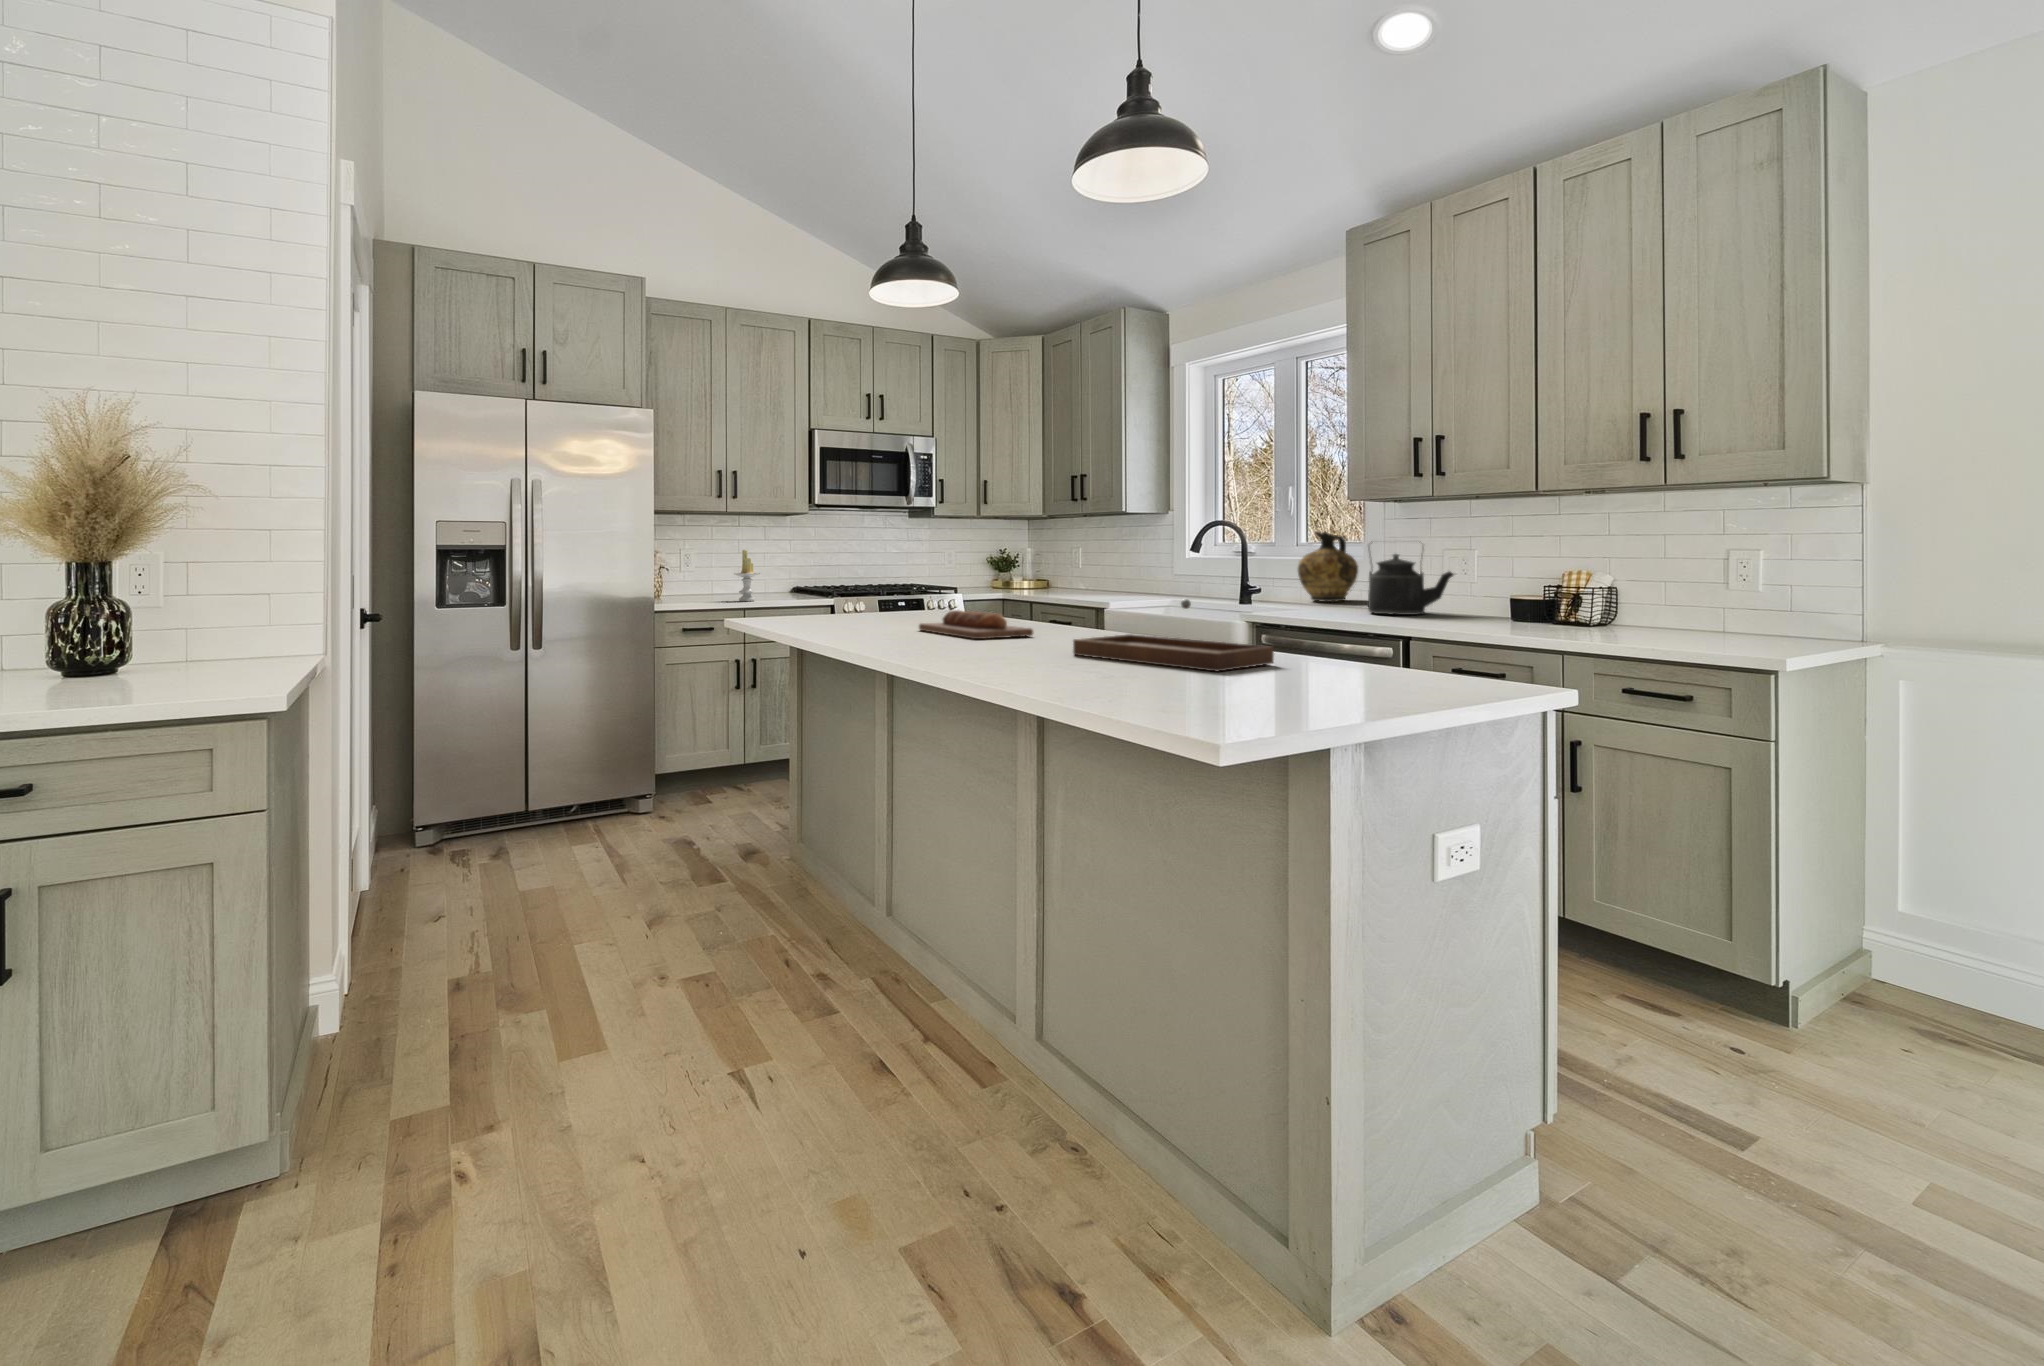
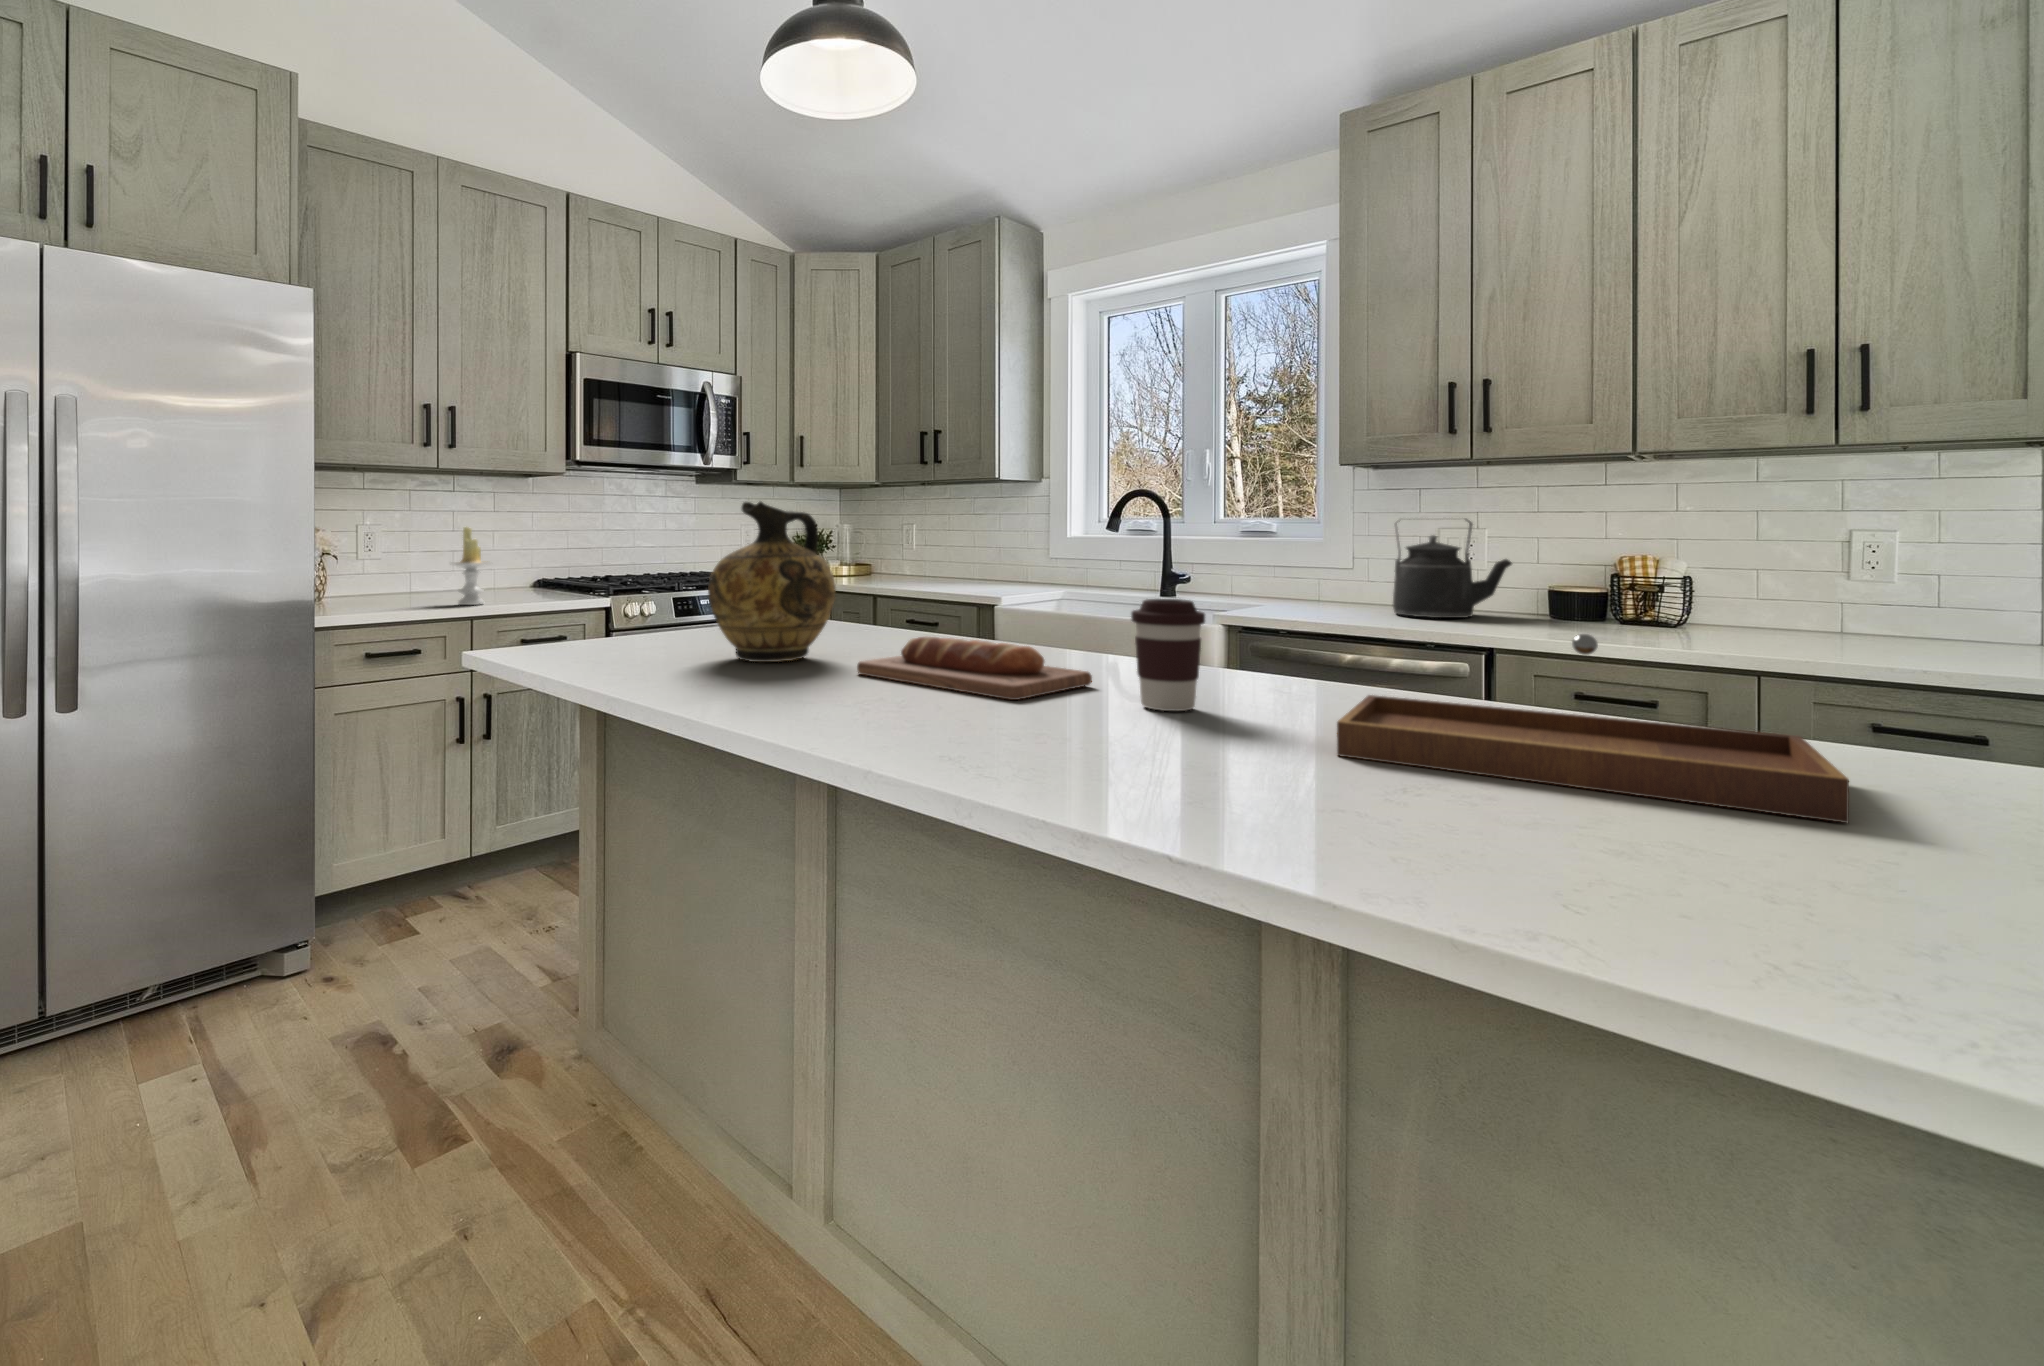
ceramic jug: present [1298,531,1358,602] -> present [708,502,836,662]
coffee cup: none [1029,587,1066,644] -> present [1131,599,1205,711]

